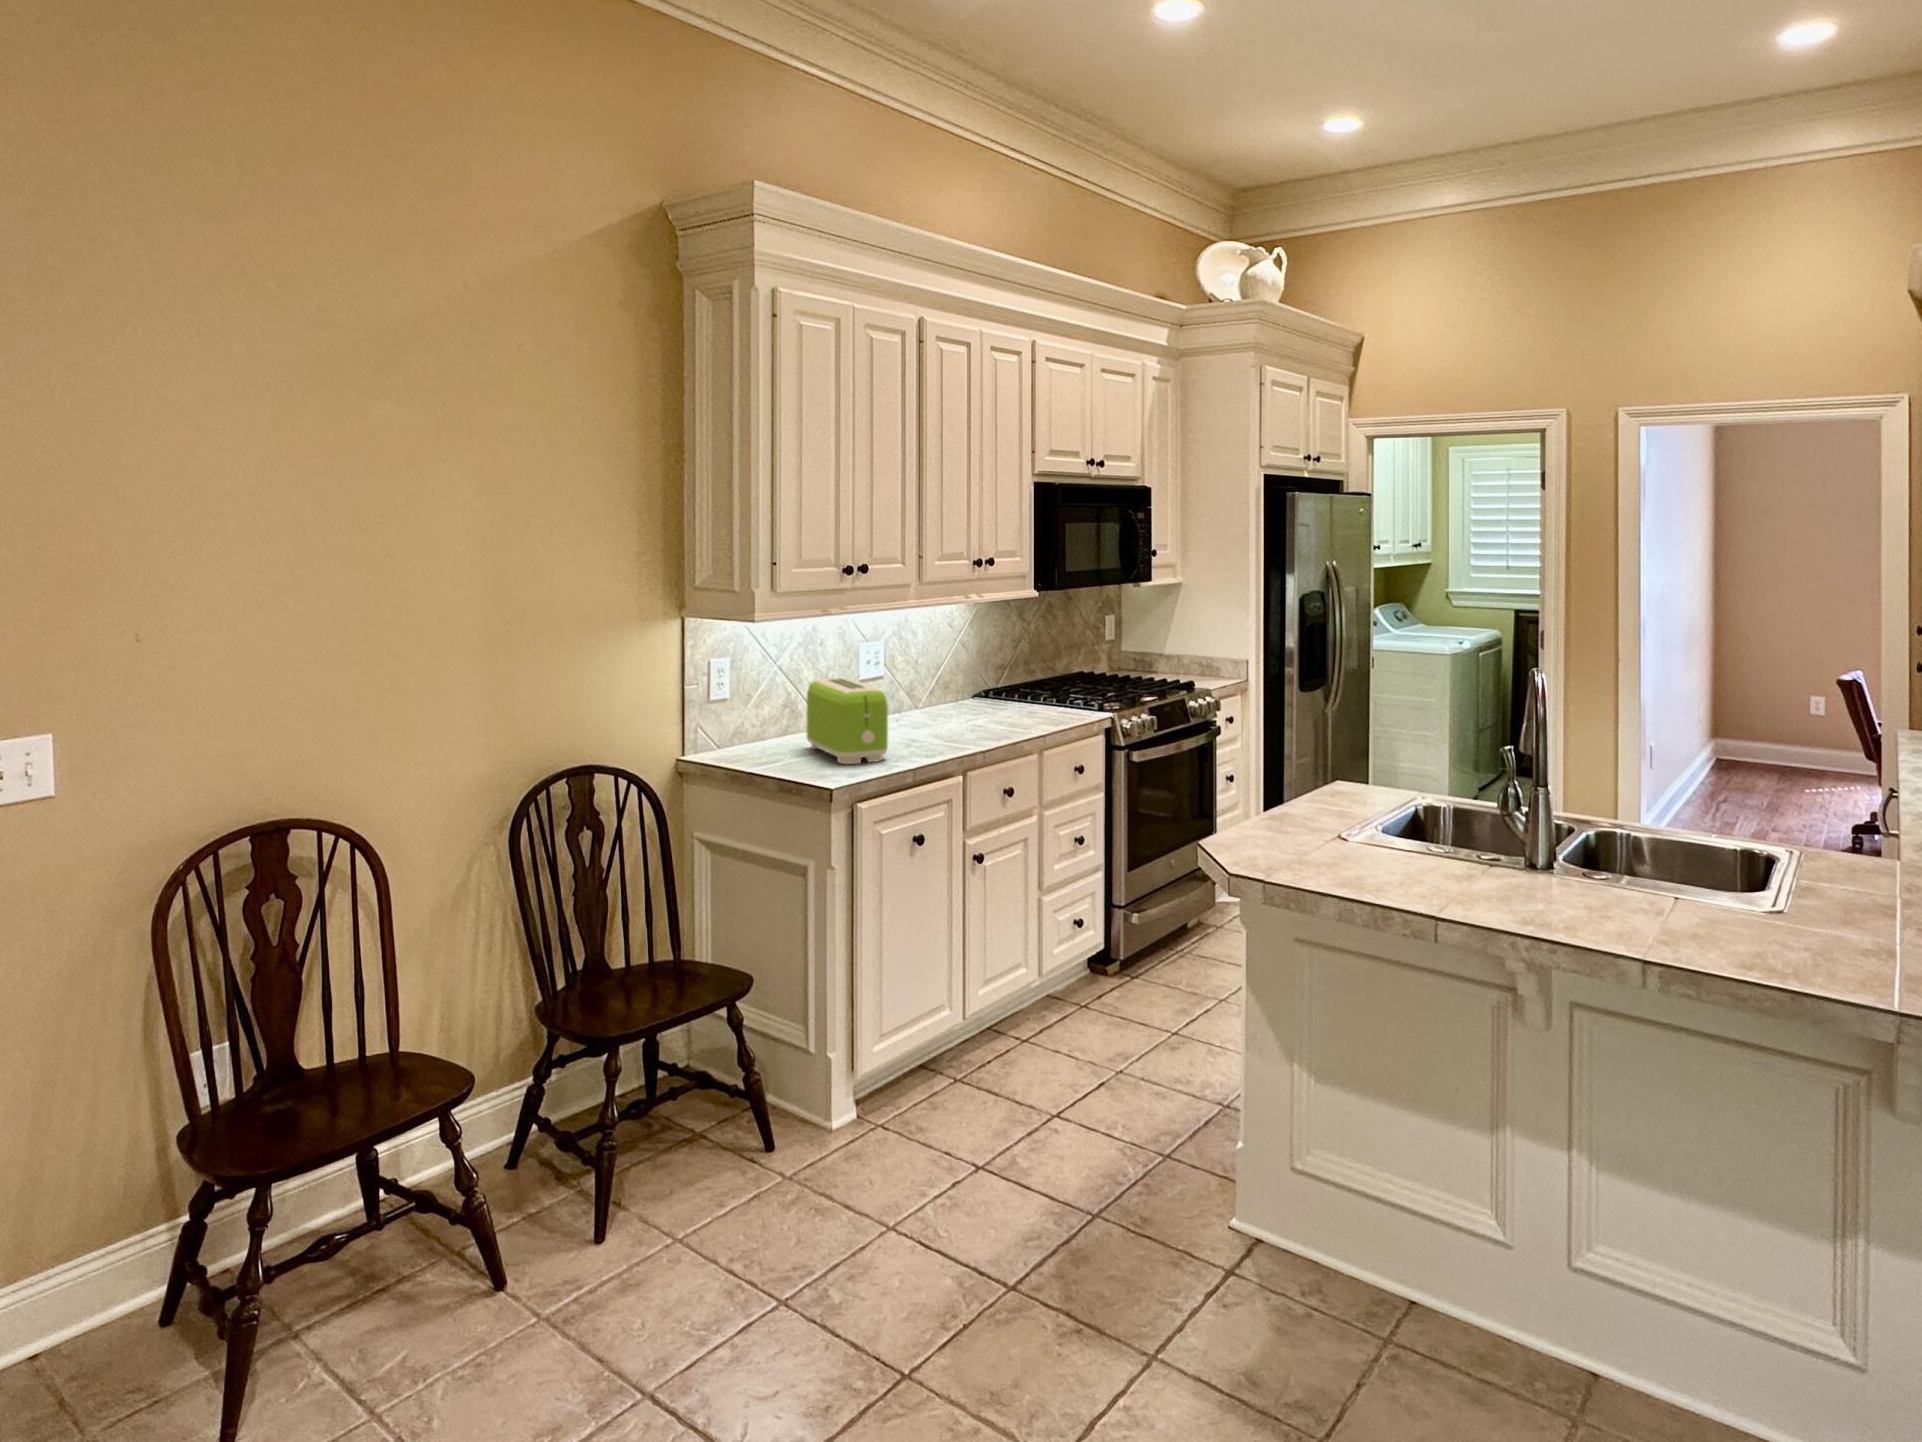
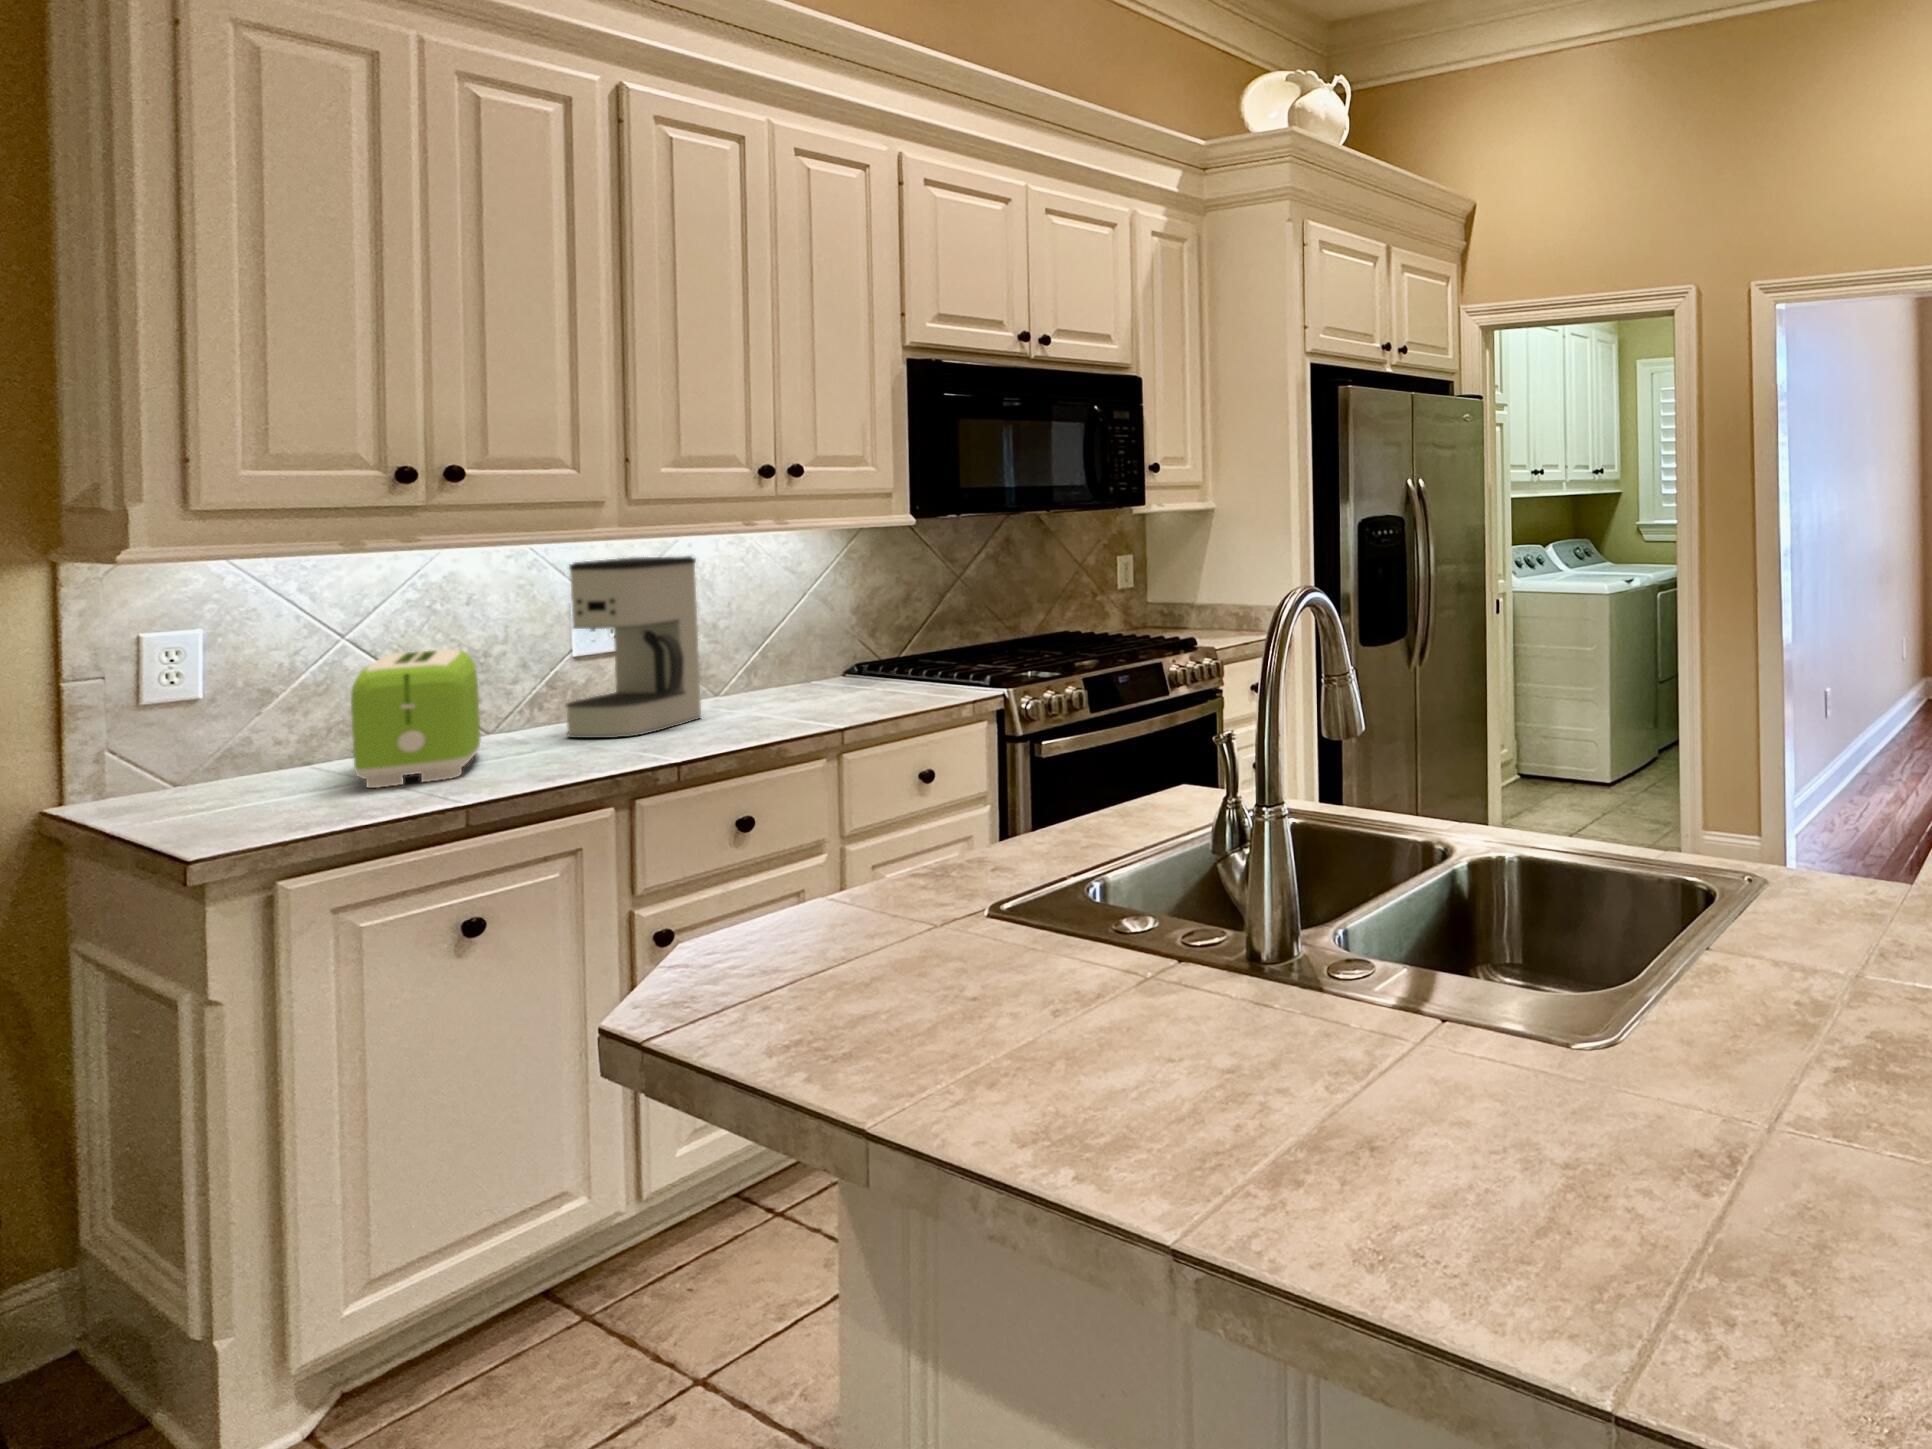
coffee maker: none [887,619,954,739] -> present [566,556,701,738]

